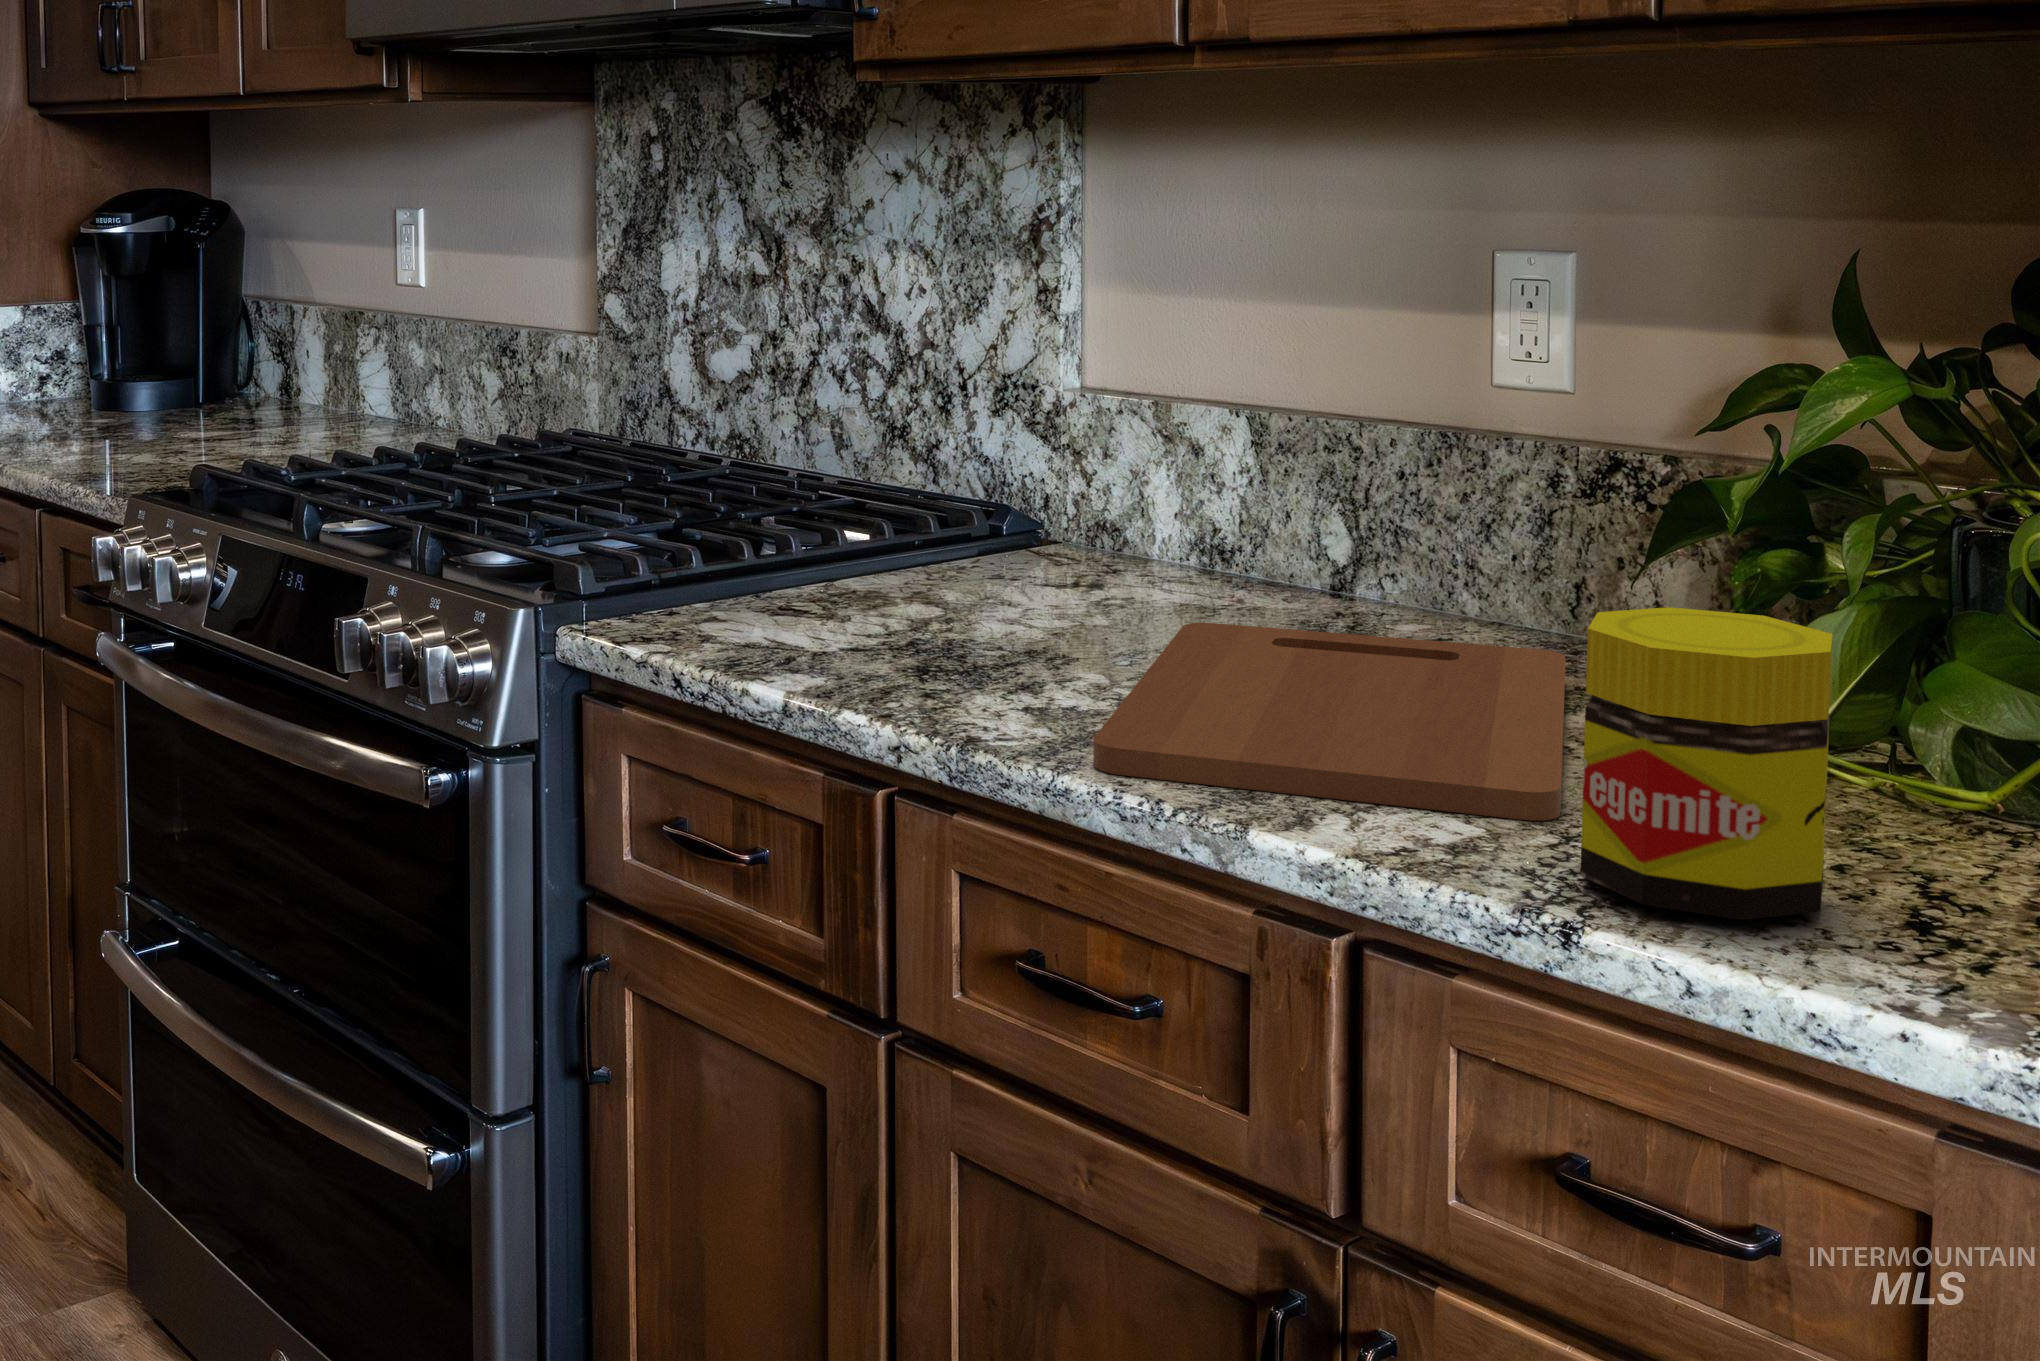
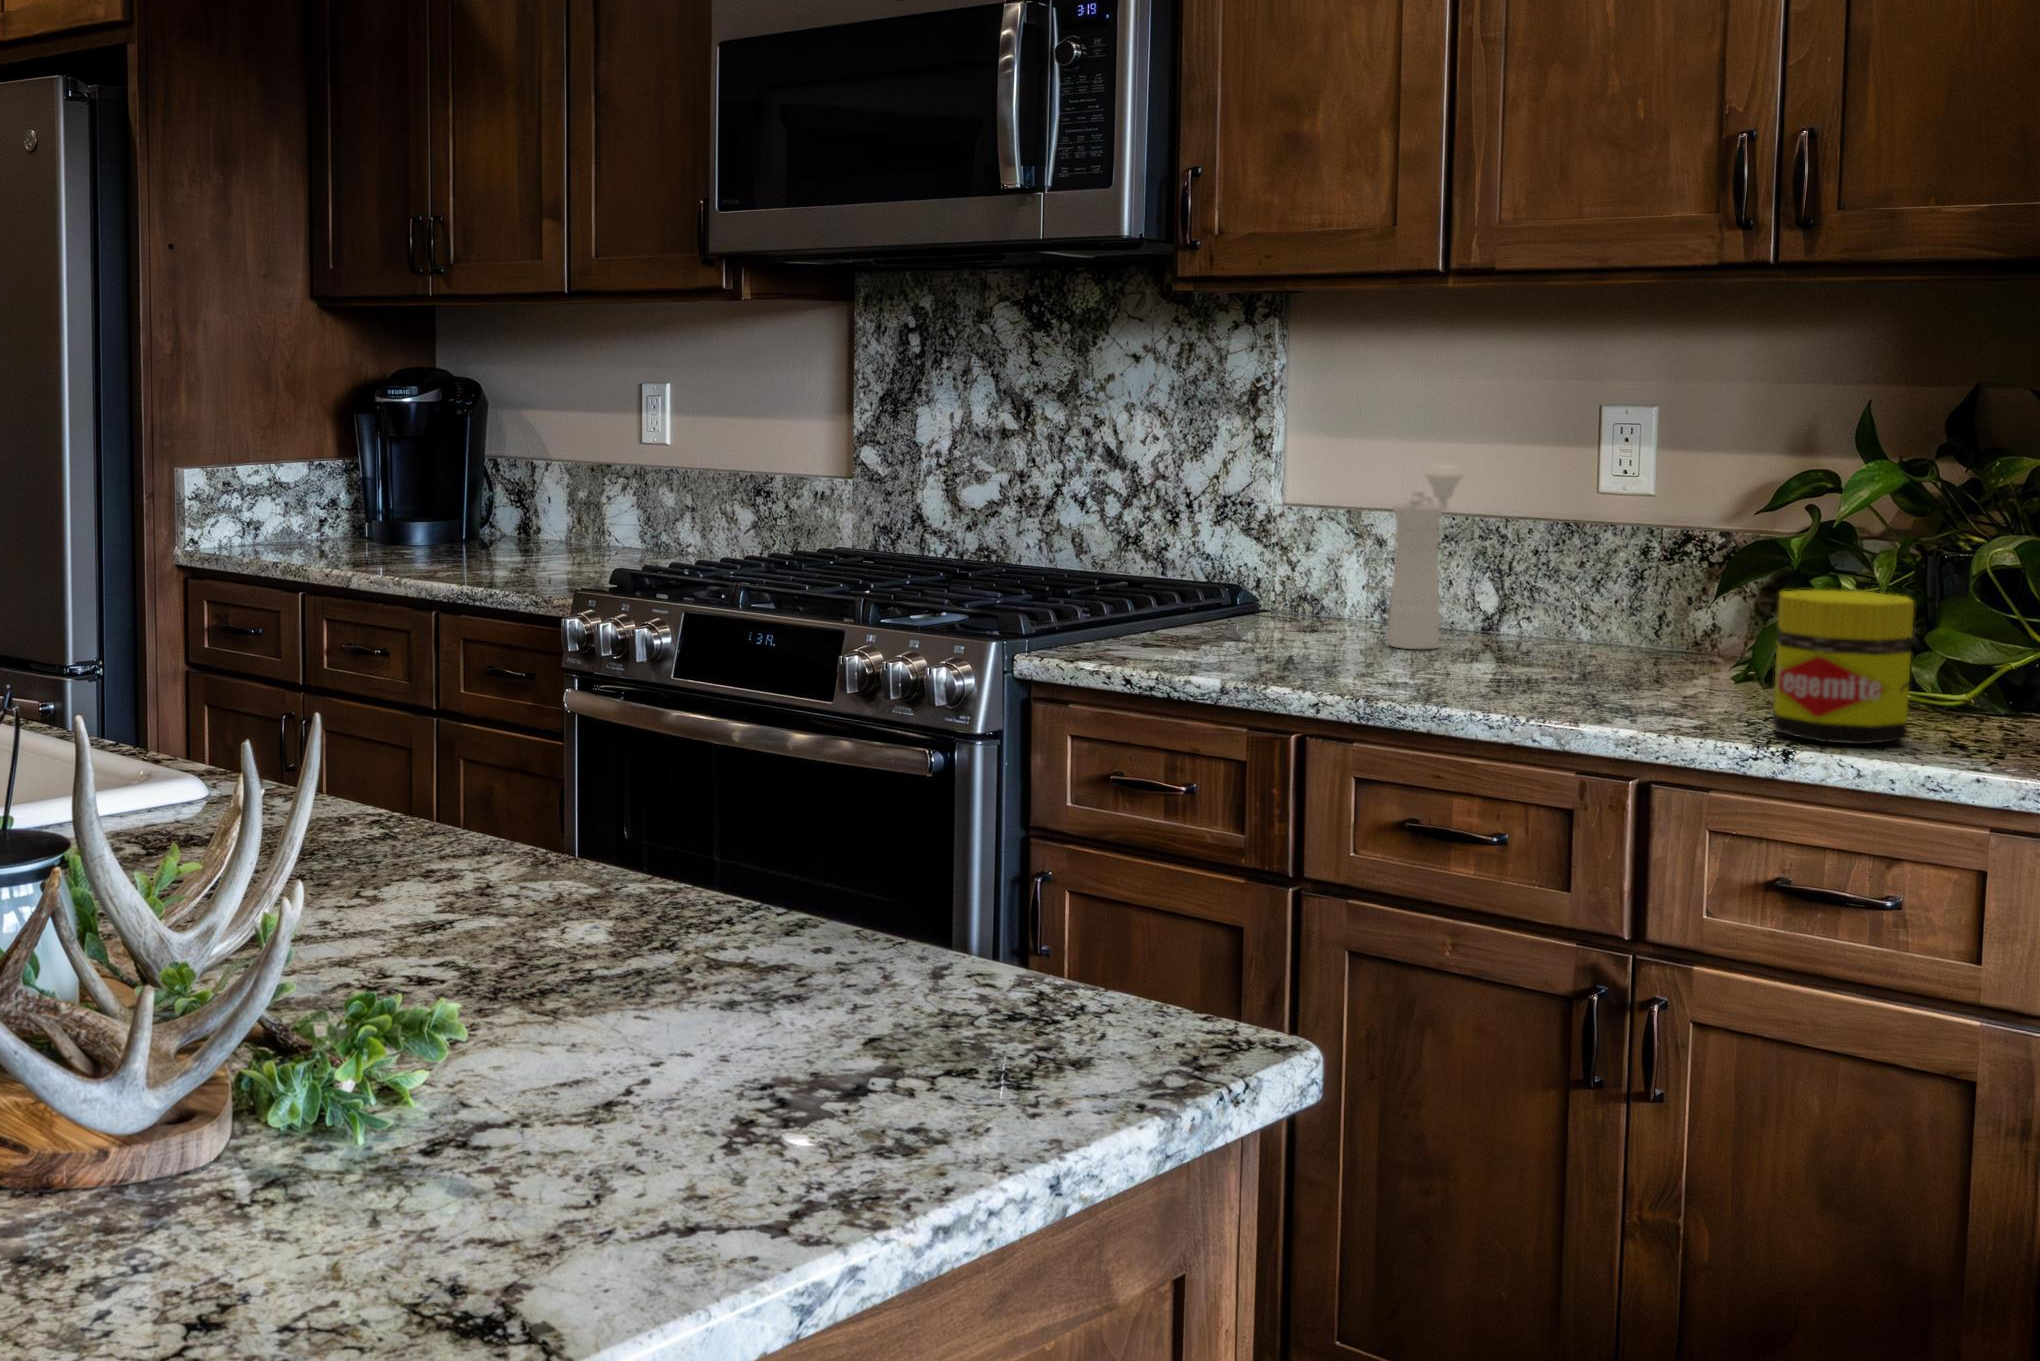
pepper mill: none [1143,340,1277,628] -> present [1388,465,1463,649]
cutting board: present [1093,623,1565,821] -> none [1435,641,1738,717]

